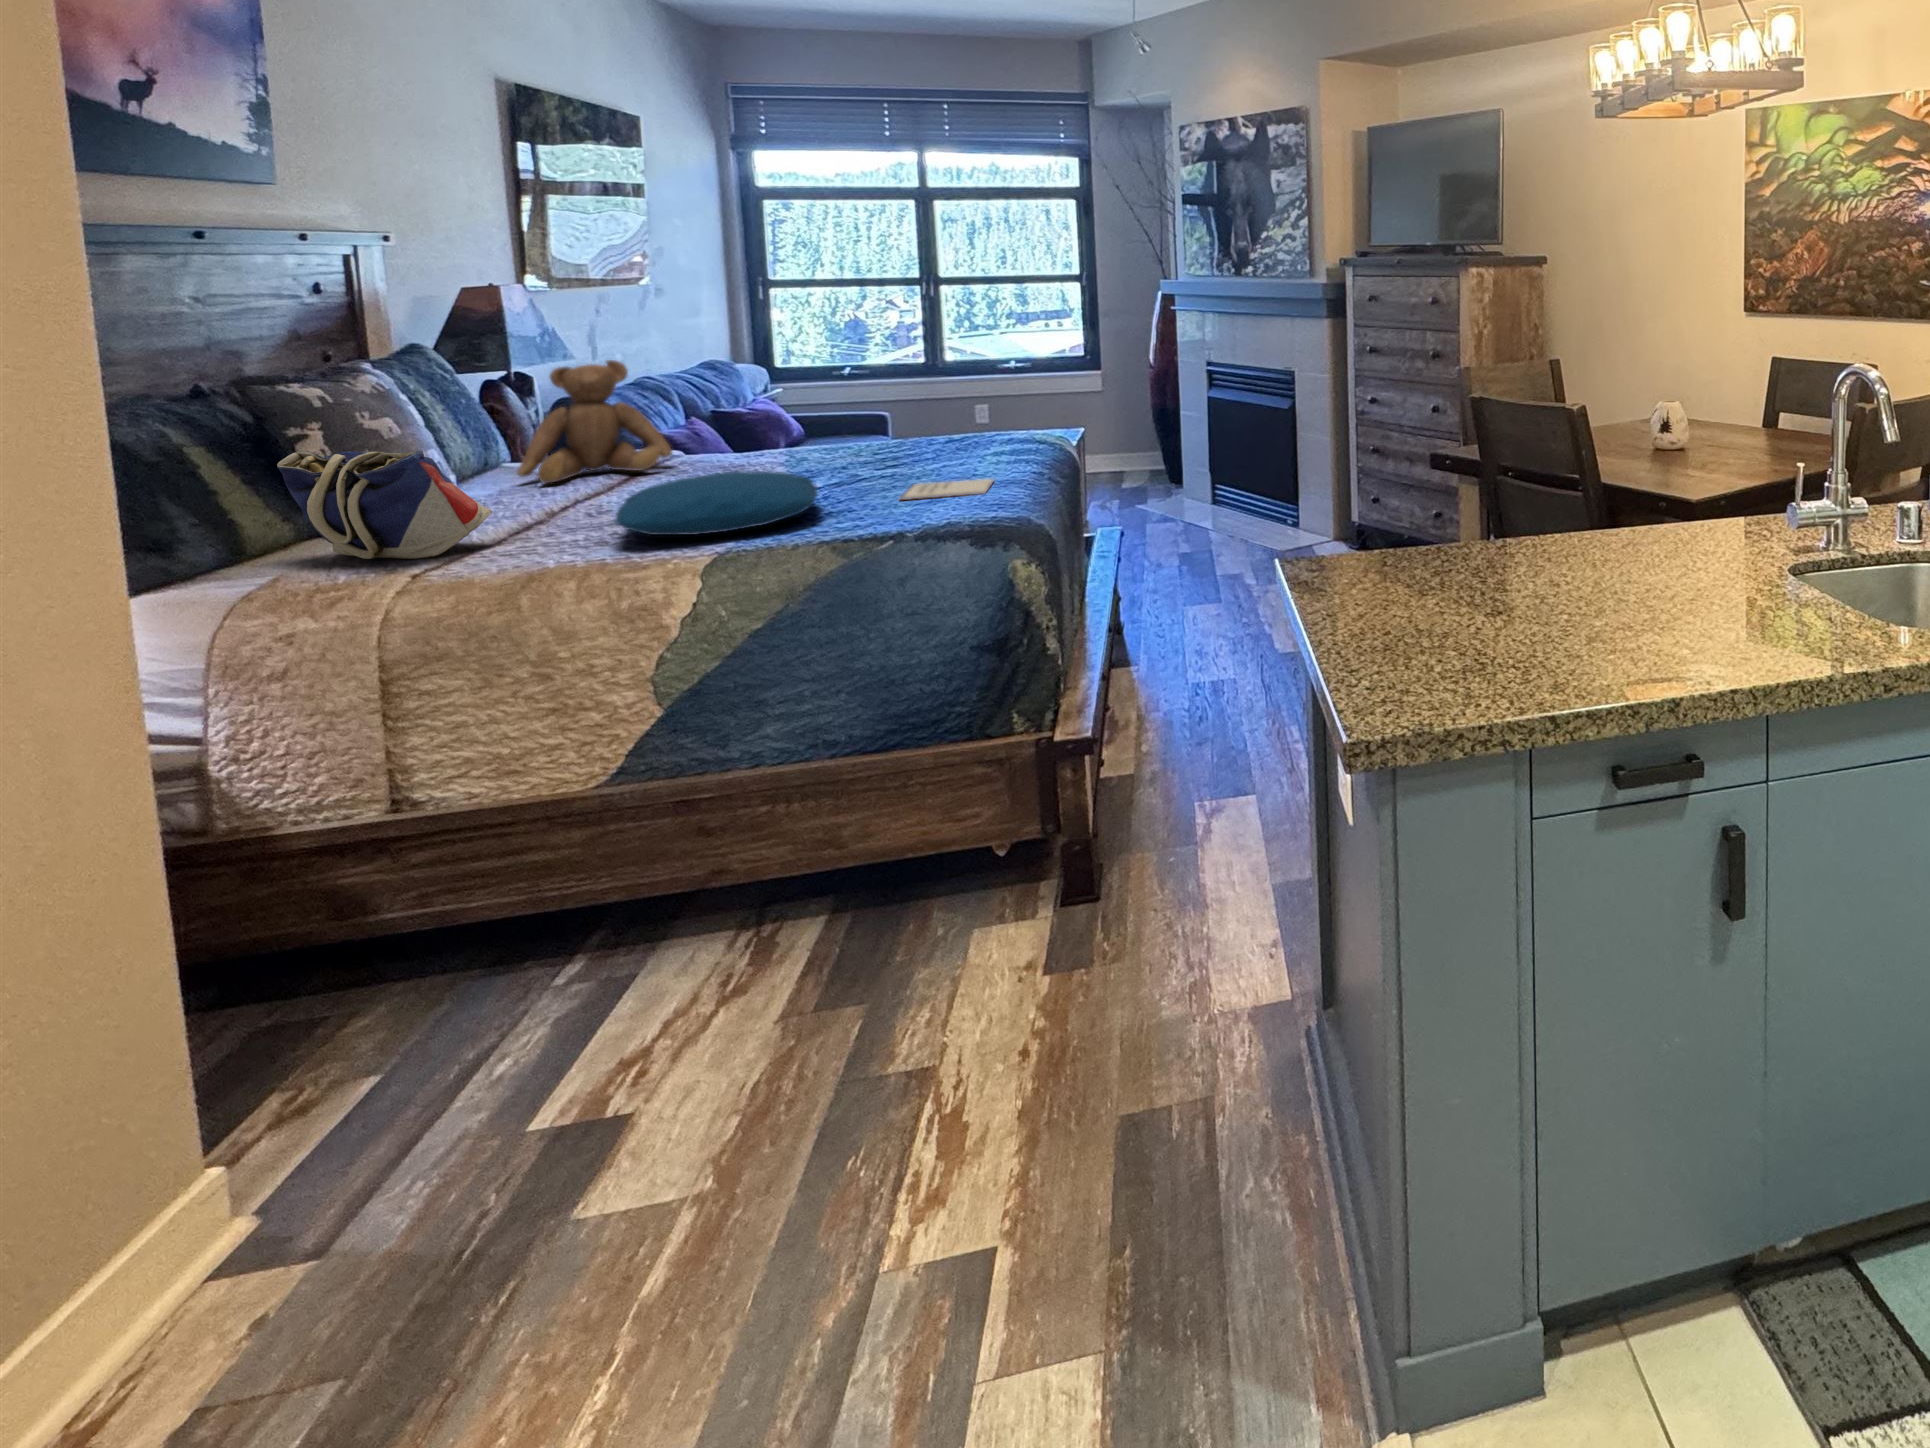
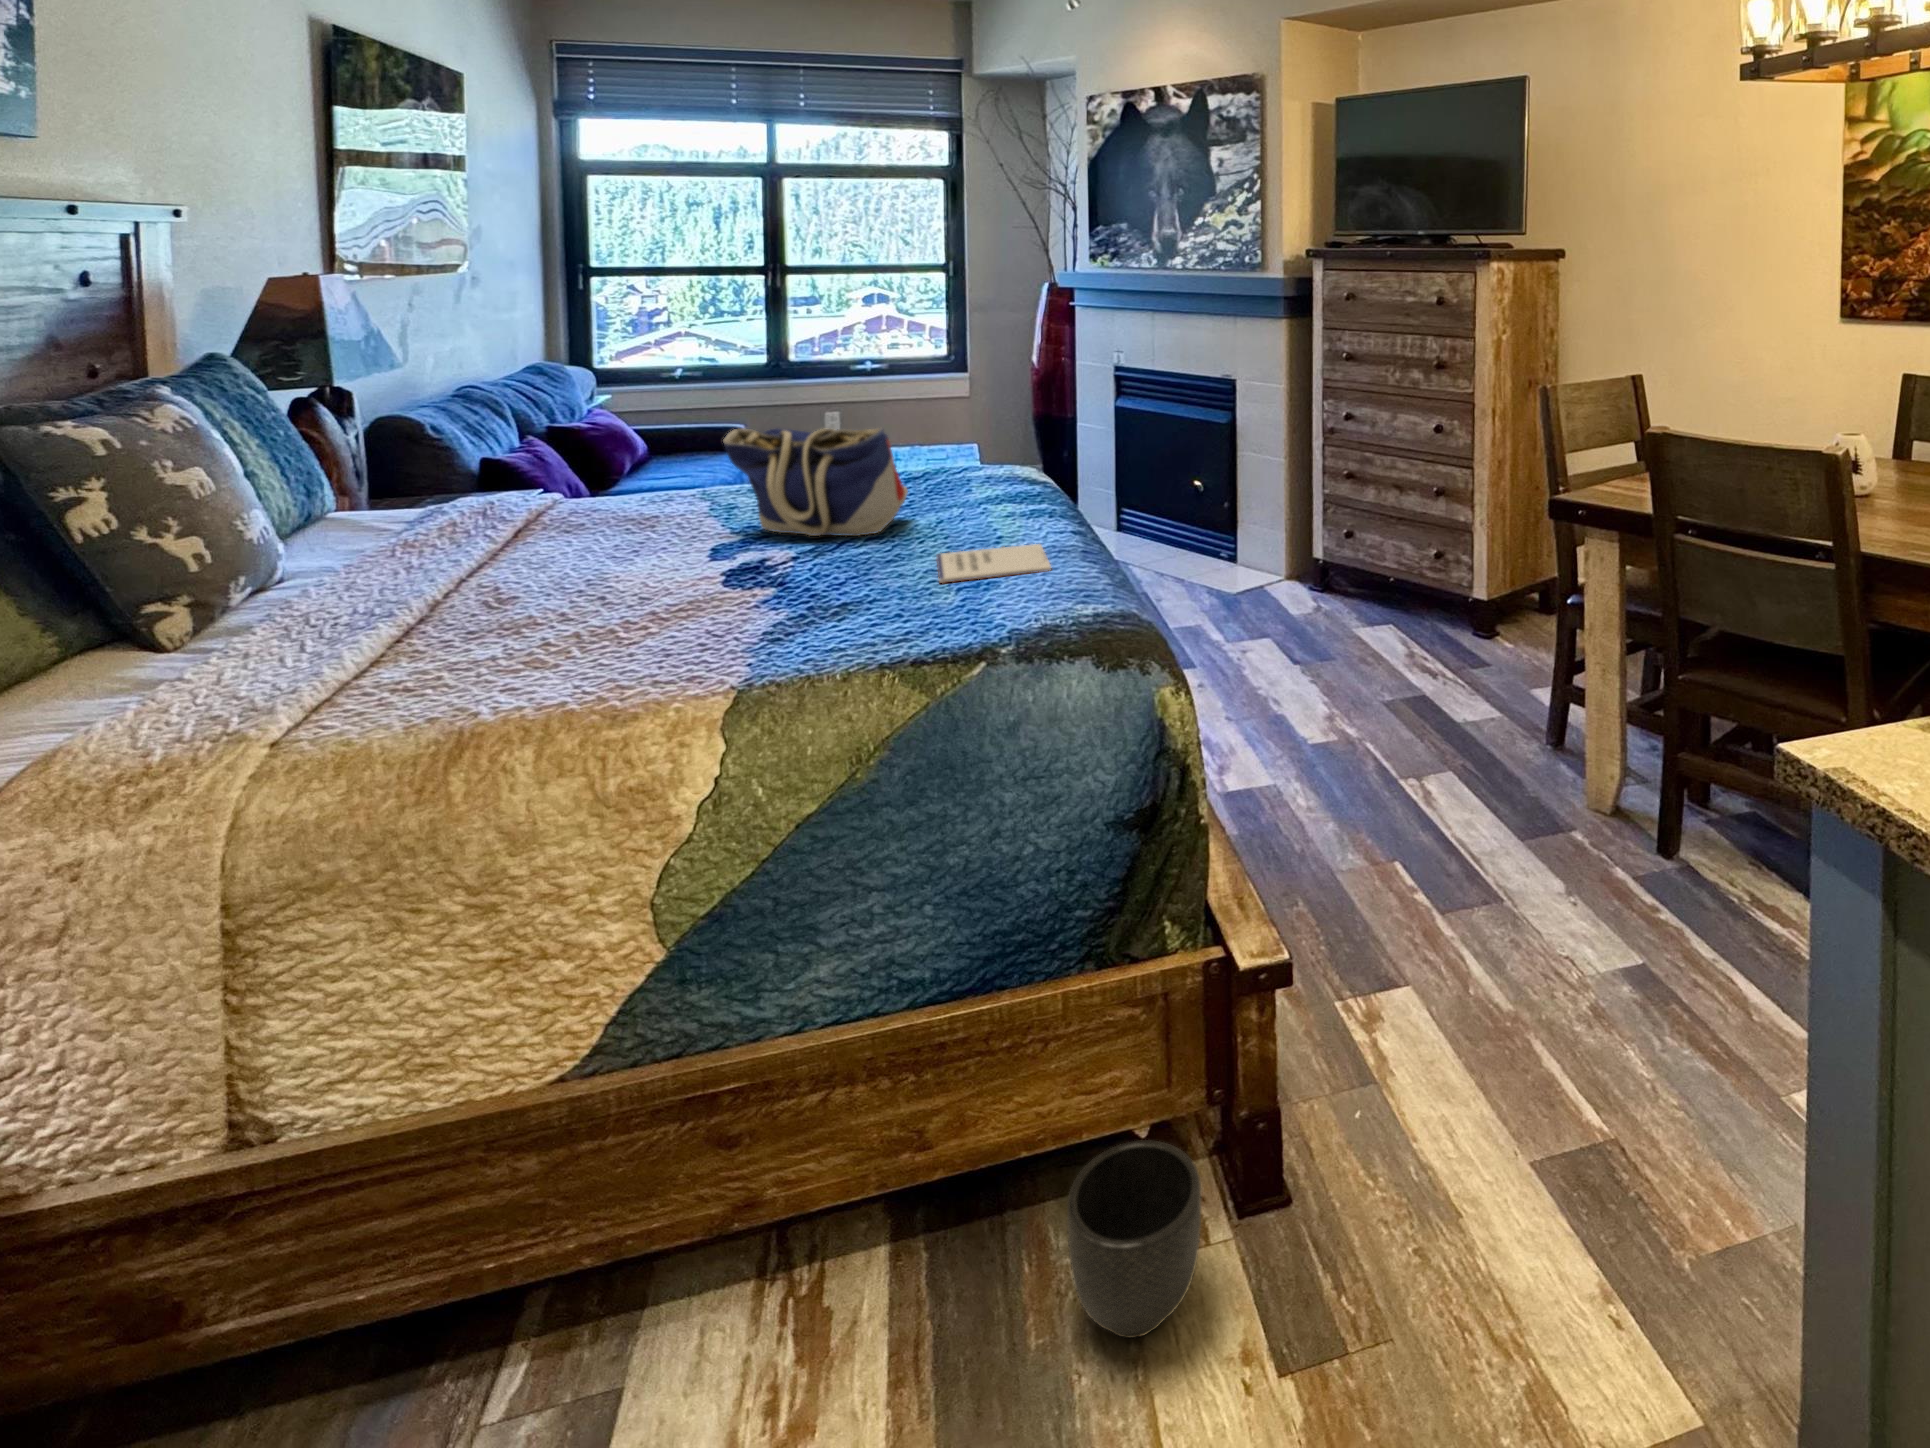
teddy bear: present [517,360,672,483] -> none [359,377,564,547]
tote bag: present [277,451,492,559] -> present [723,428,908,536]
pillow: present [615,471,817,535] -> none [570,546,857,661]
planter: none [919,852,1015,962] -> present [1067,1140,1201,1338]

